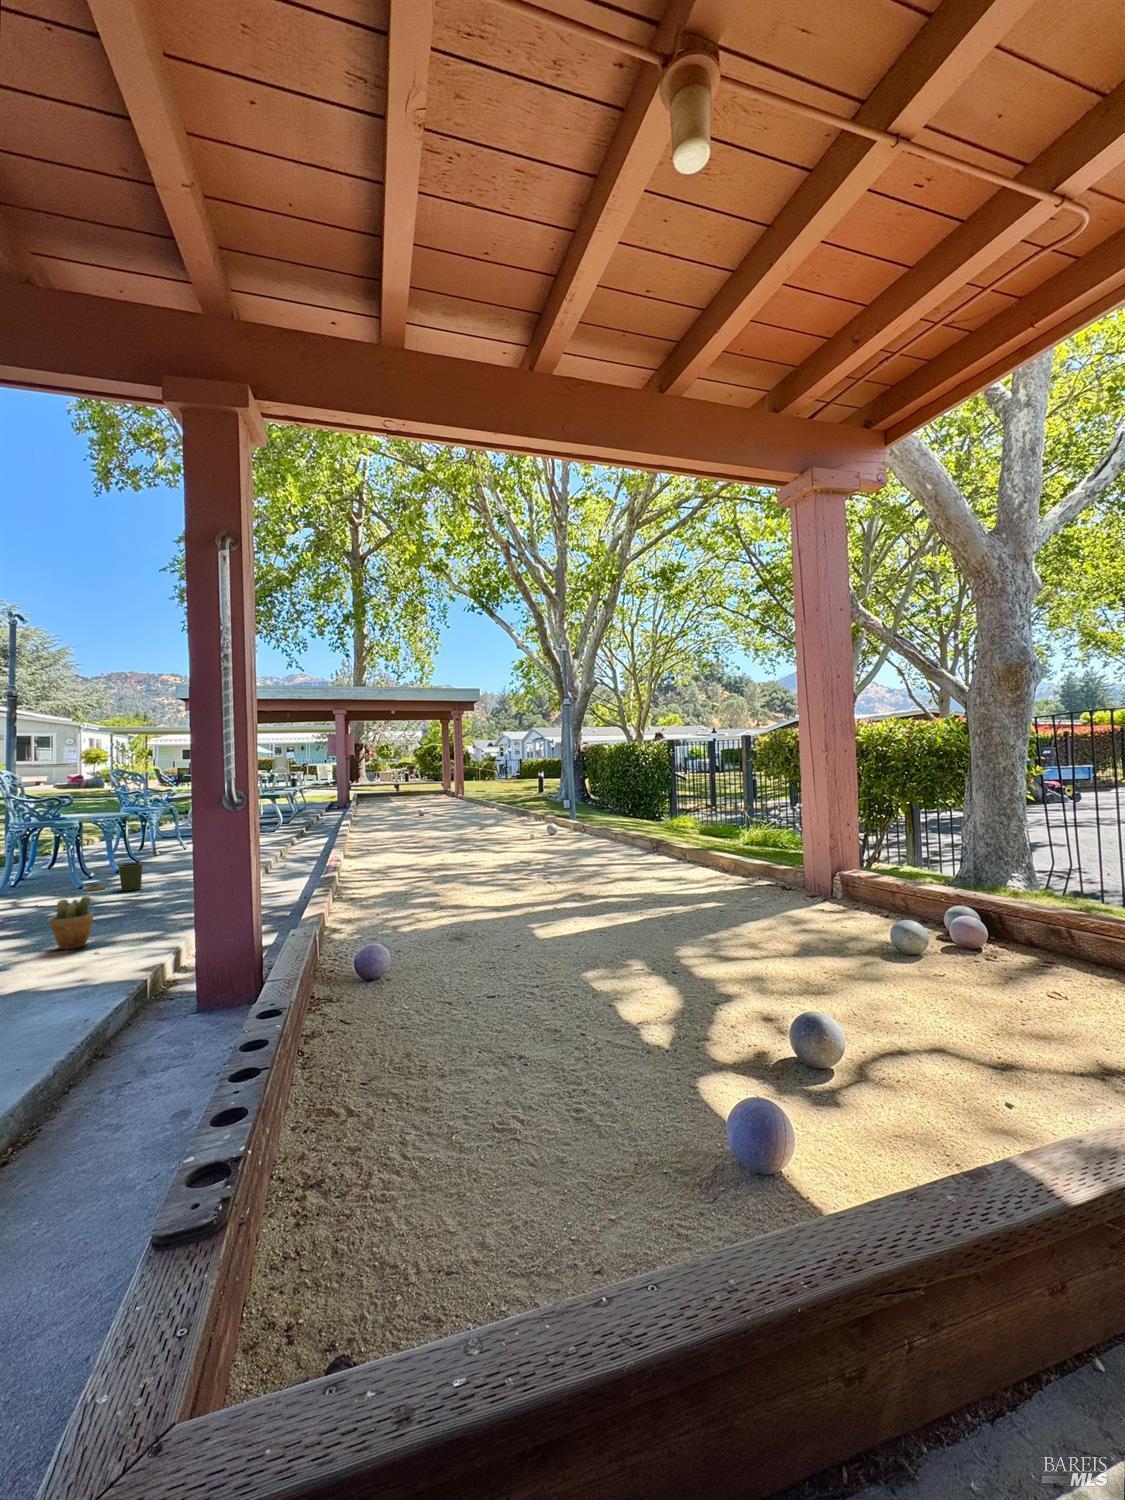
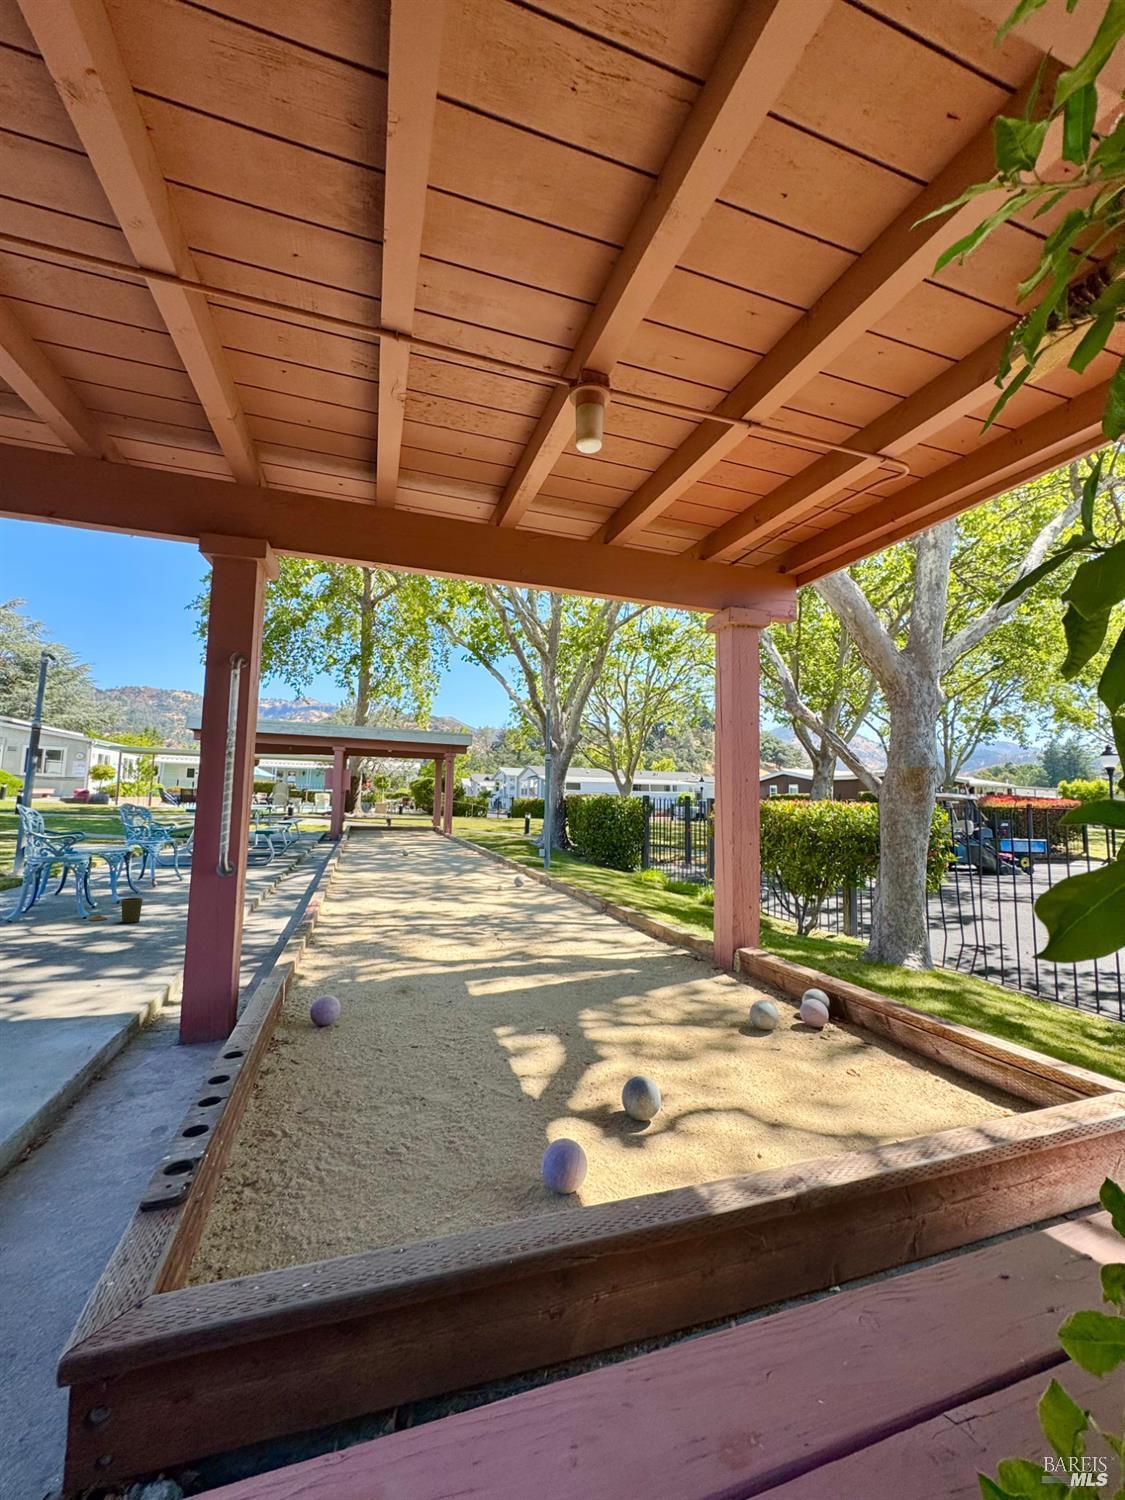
potted plant: present [49,896,93,949] -> none [61,934,99,980]

